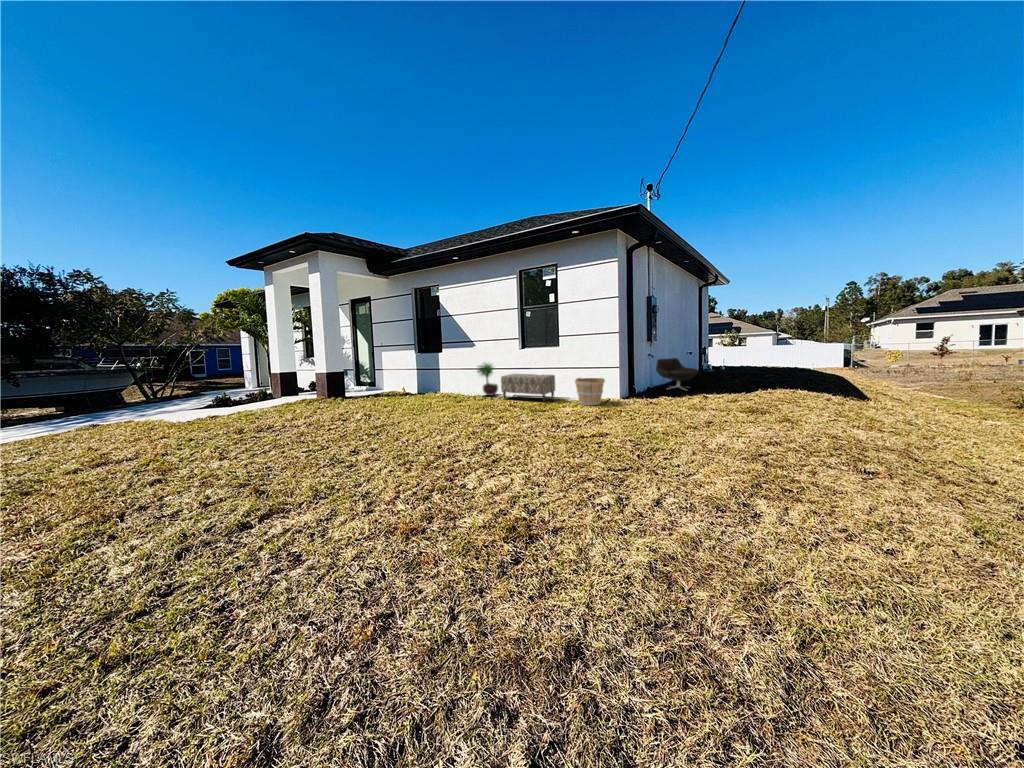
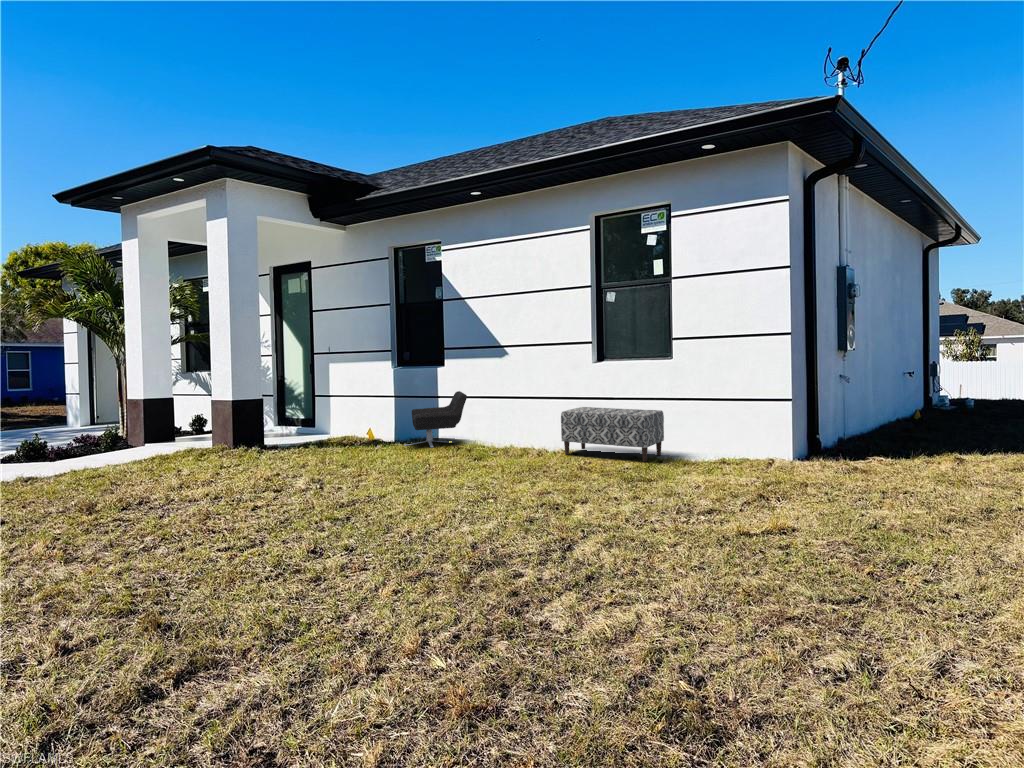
lounge chair: present [656,358,698,390] -> present [408,391,467,447]
potted tree: present [477,363,498,396] -> none [510,380,553,447]
wooden bucket: present [575,378,605,406] -> none [705,417,763,470]

